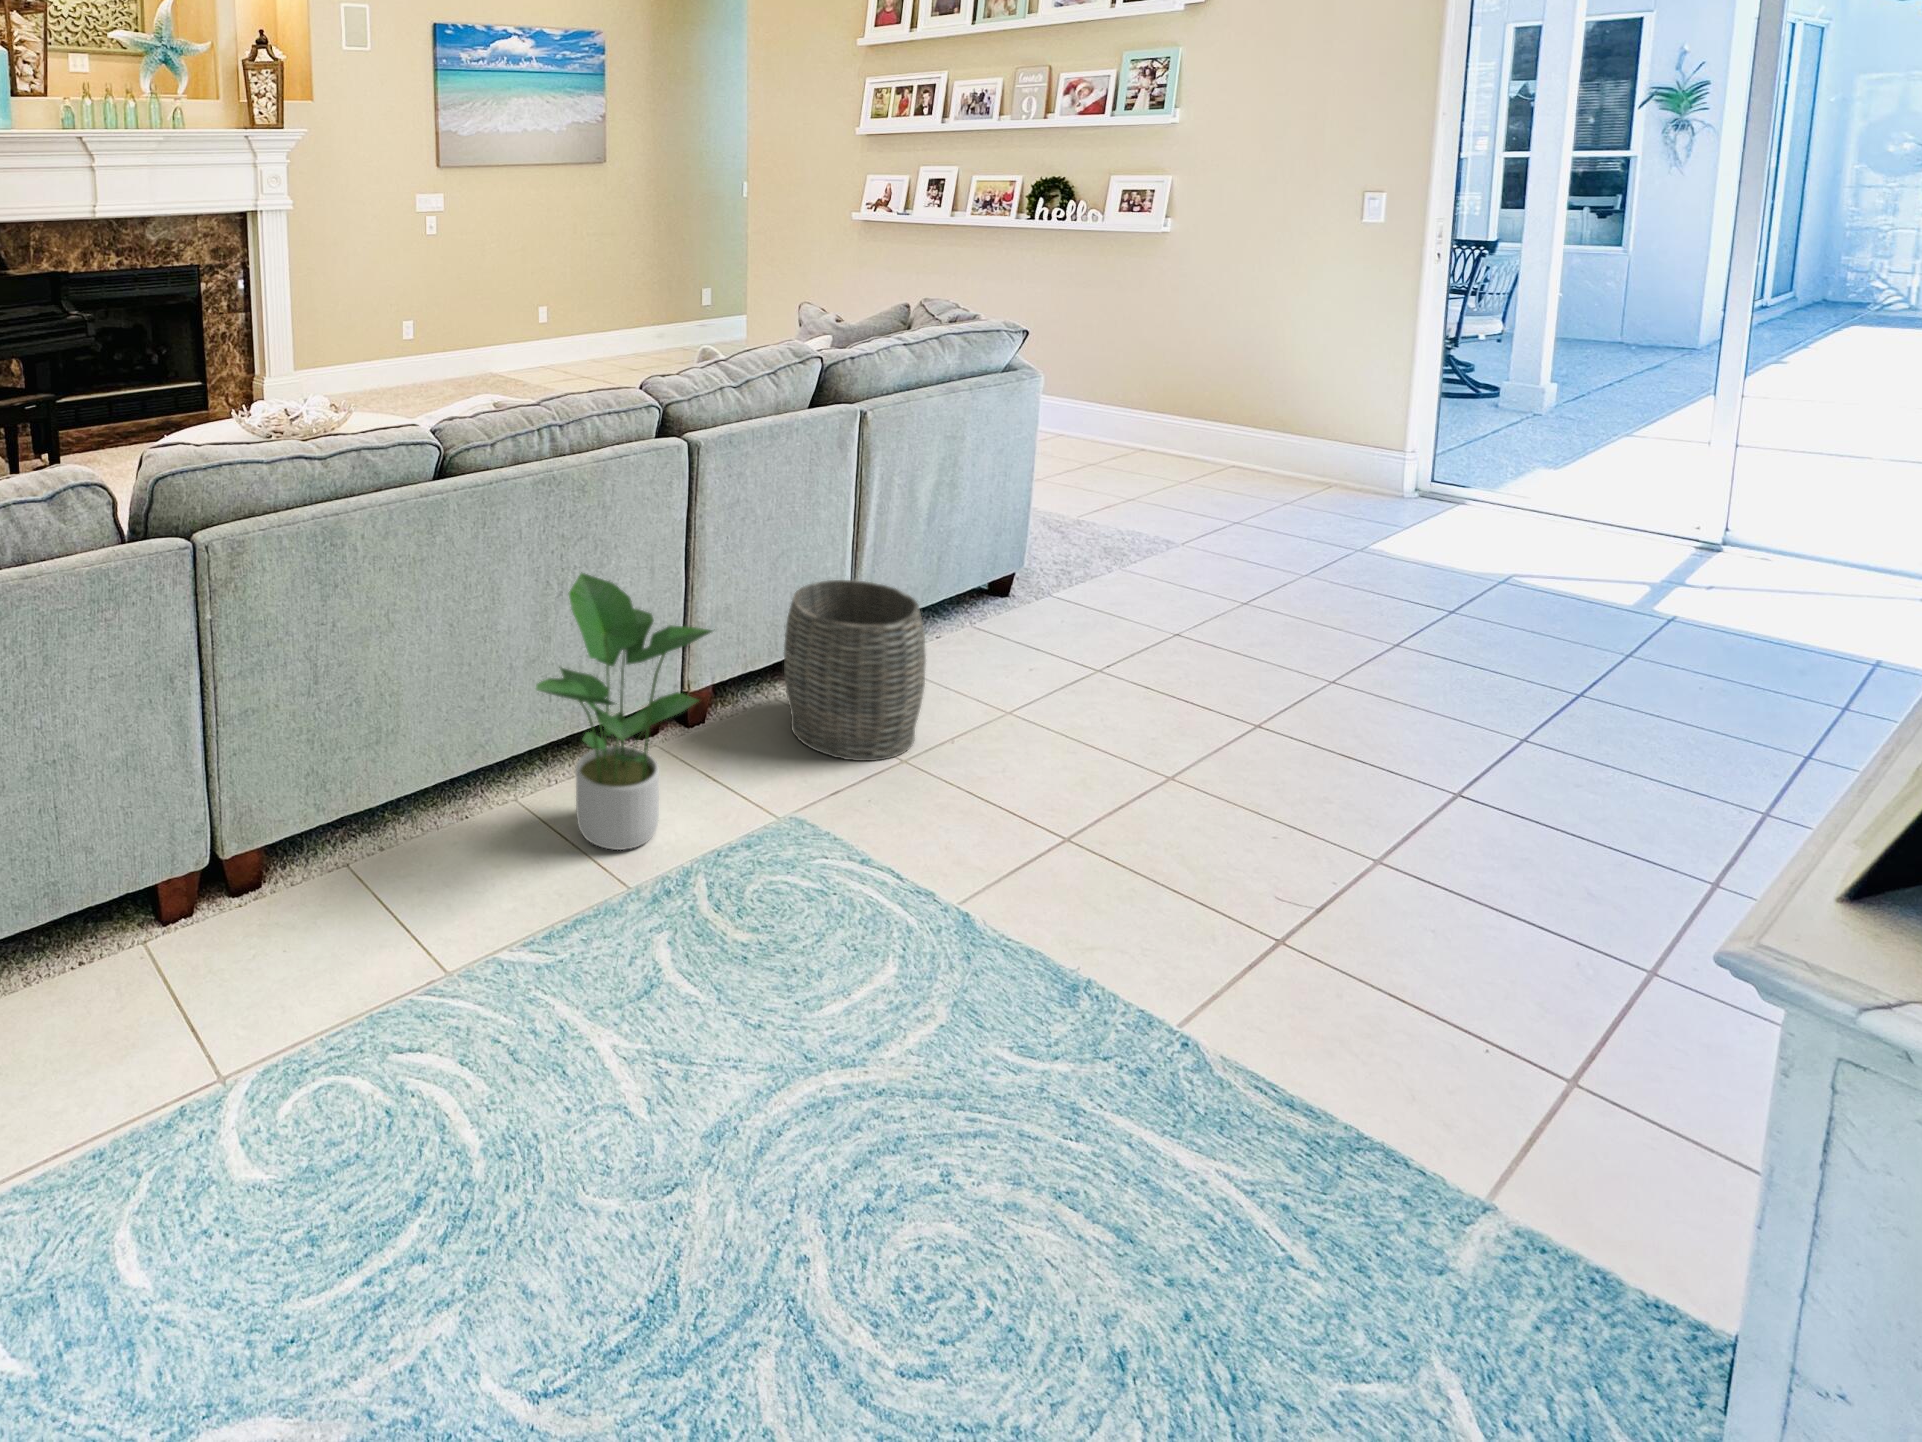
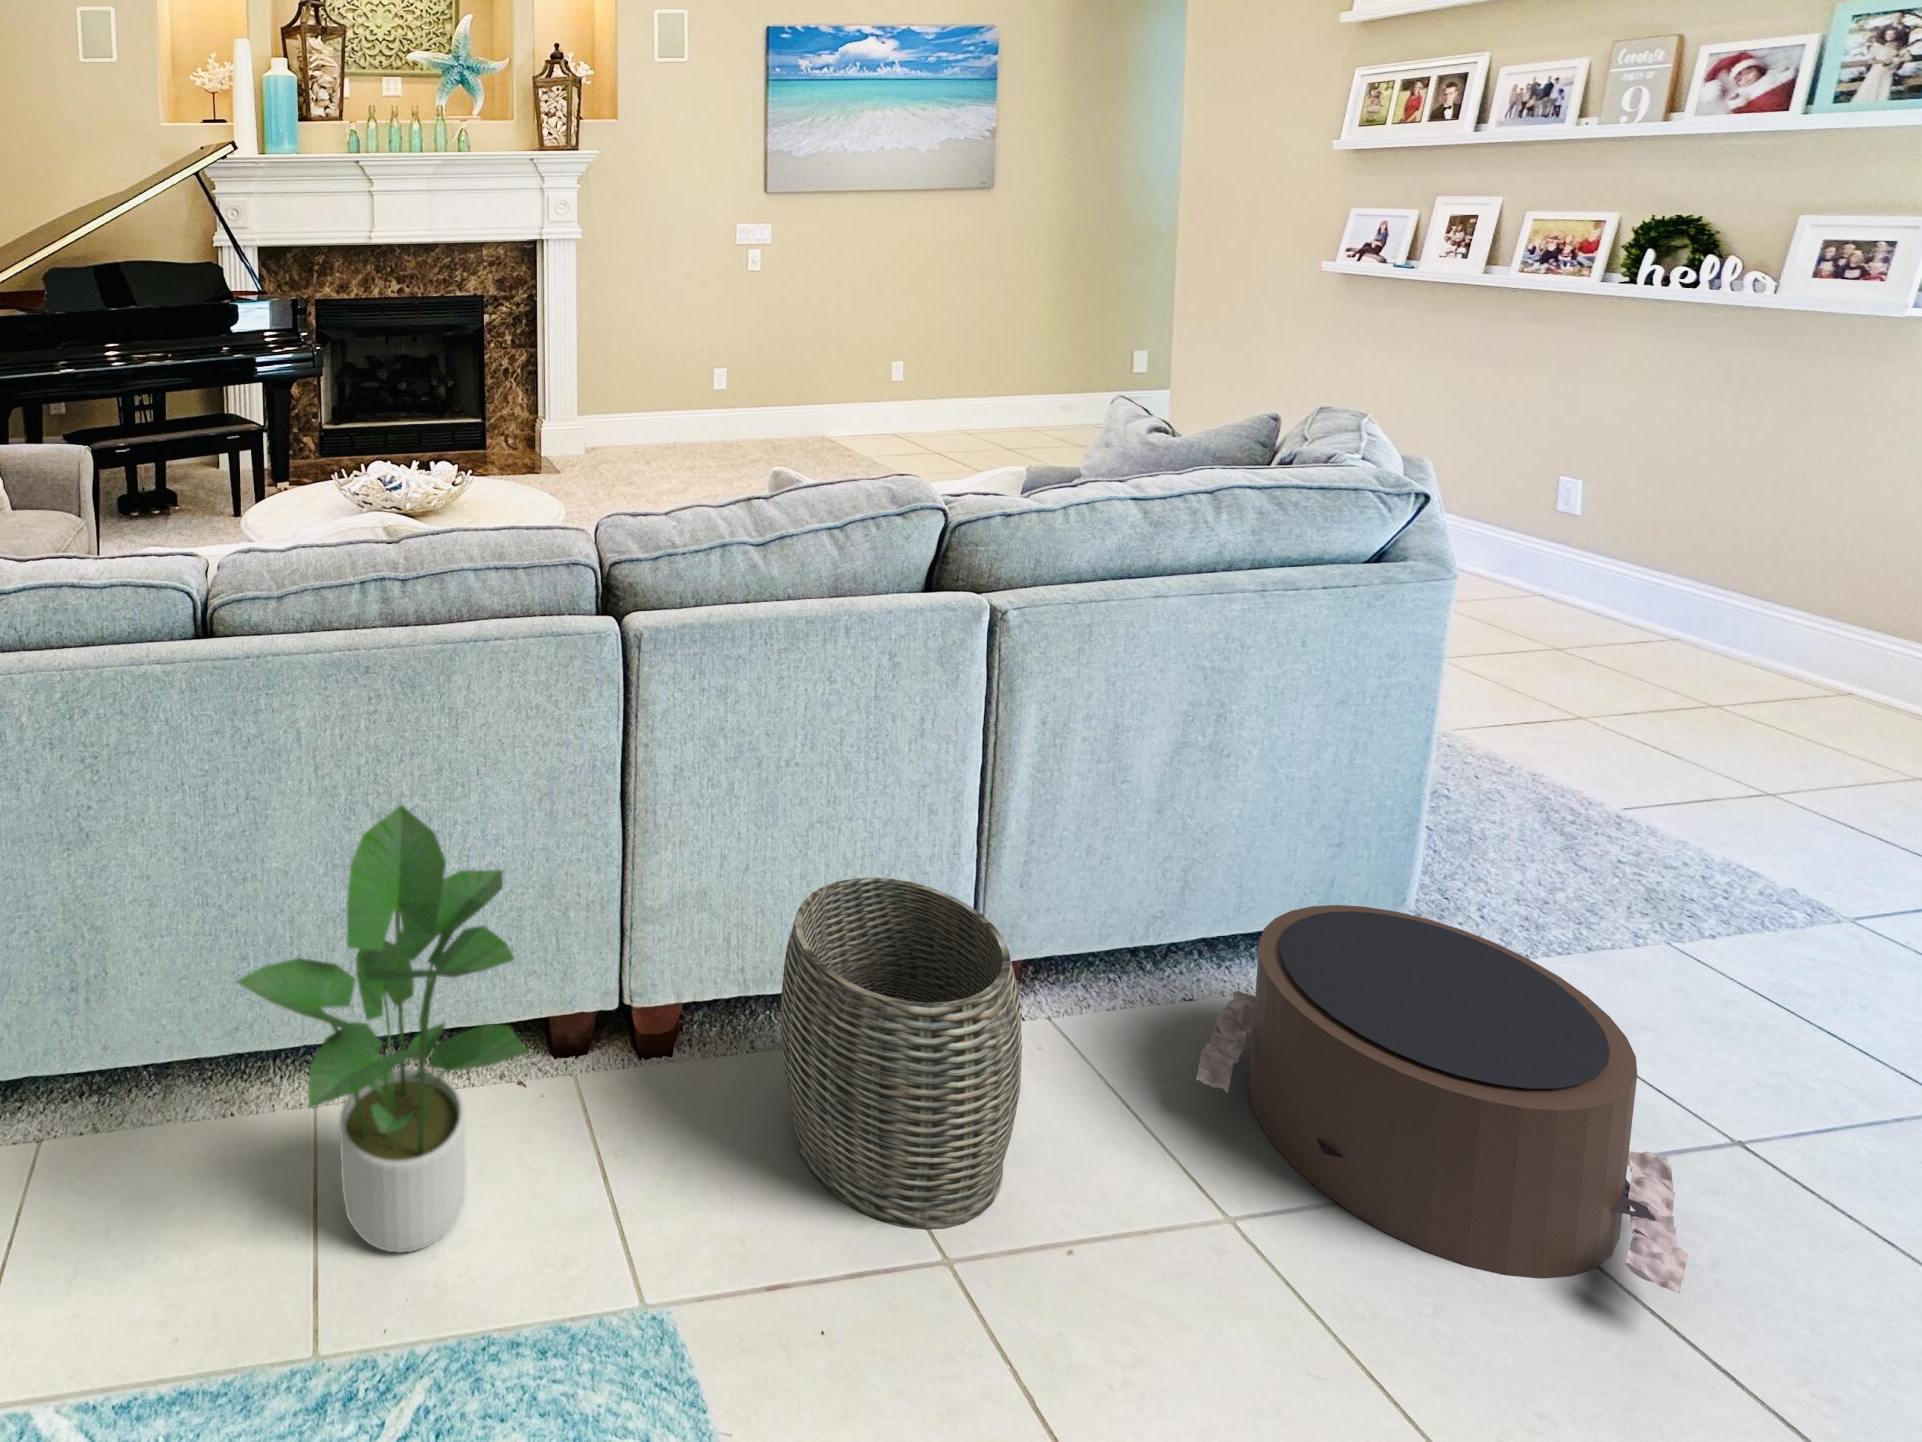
pouf: none [974,557,1198,704] -> present [1196,905,1688,1294]

